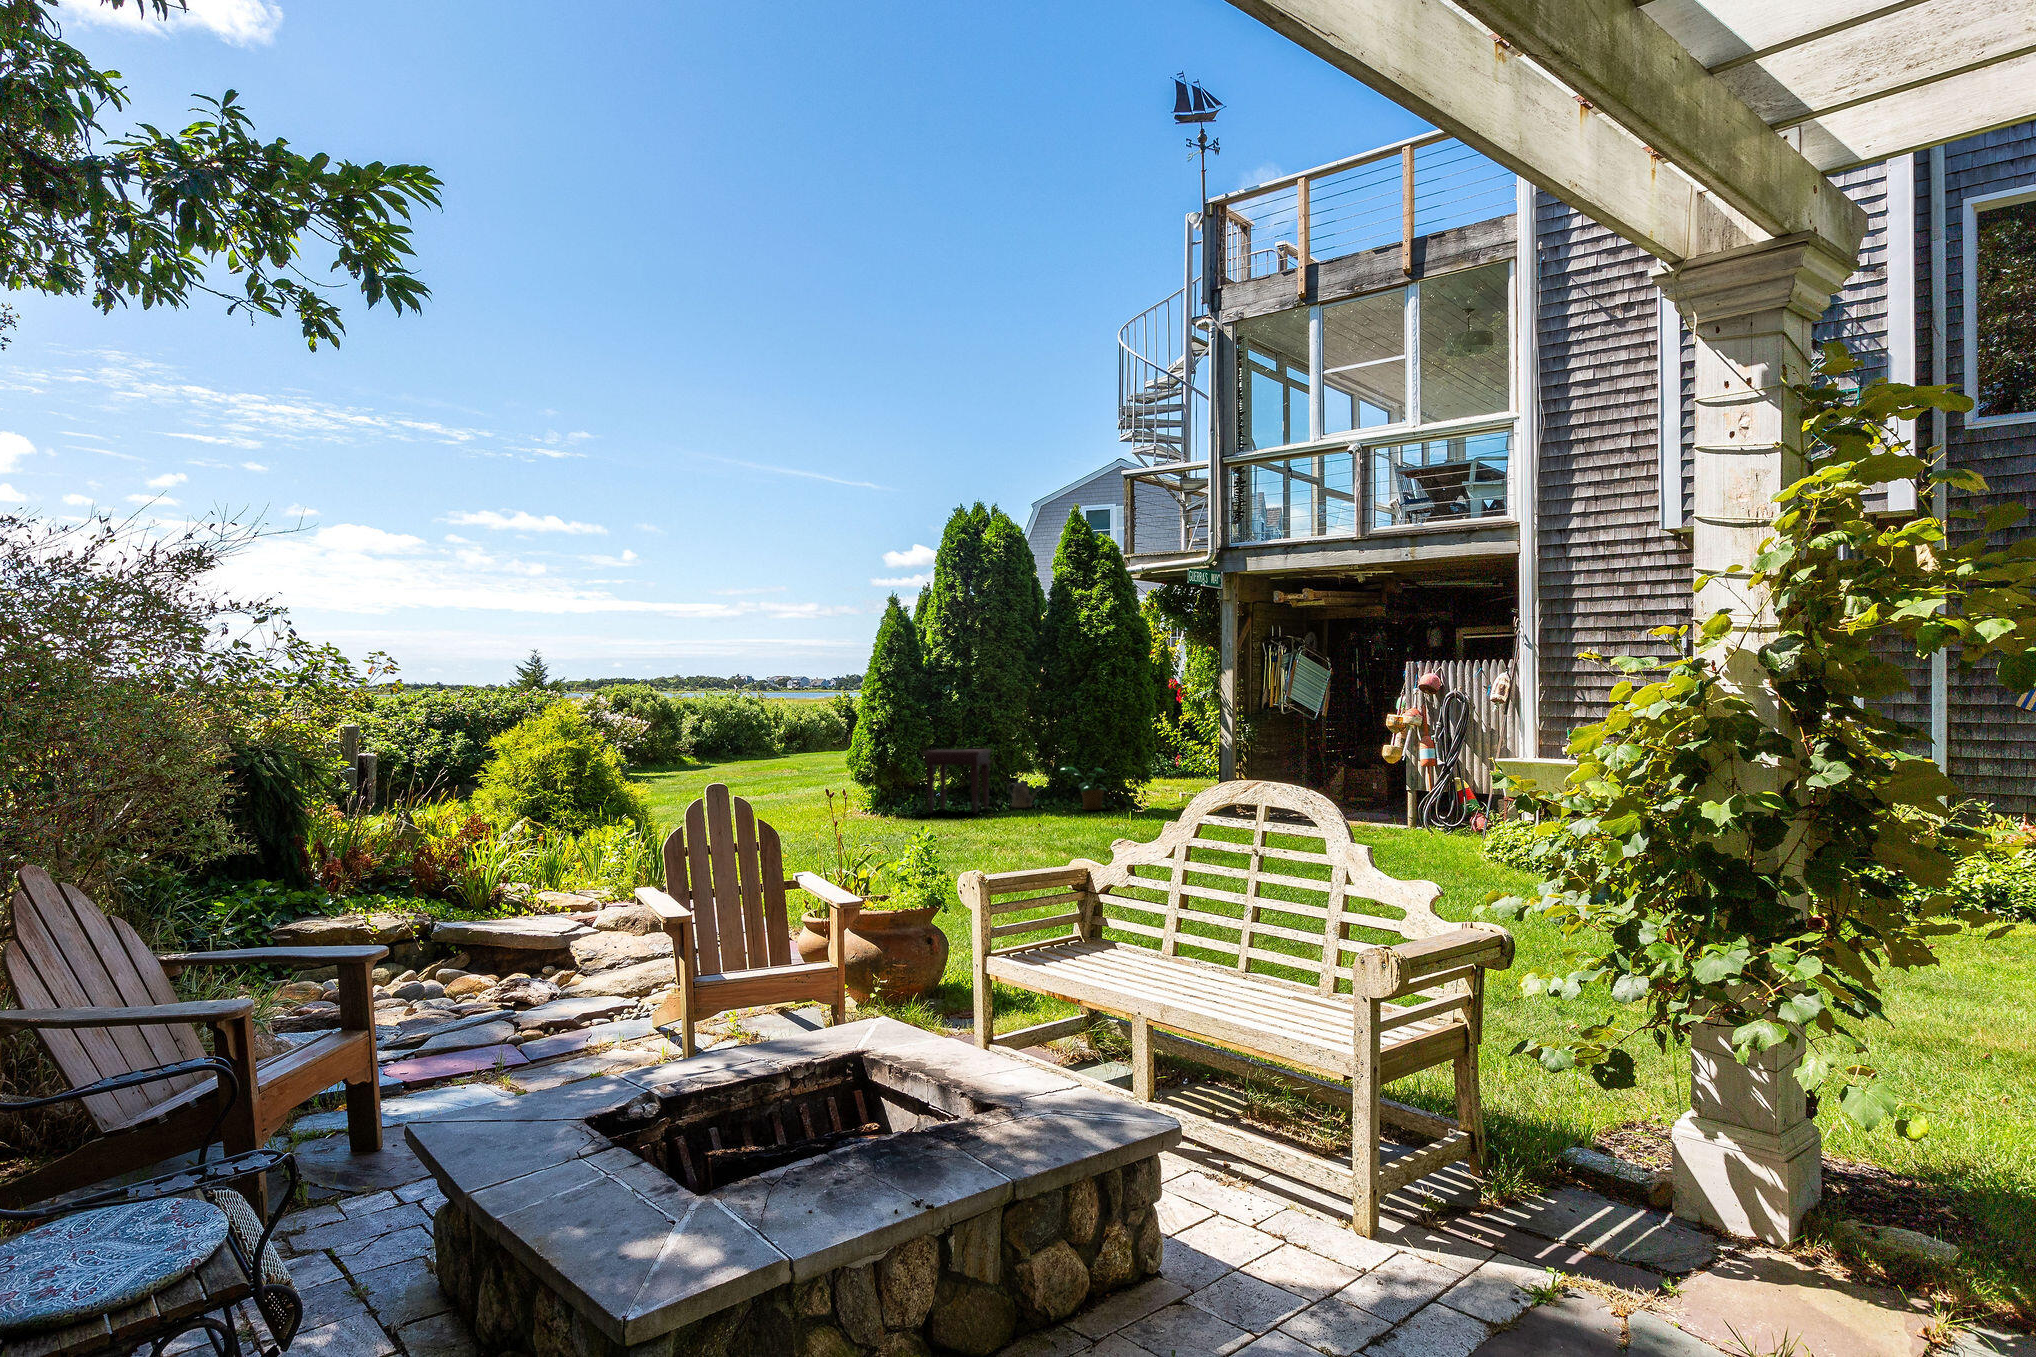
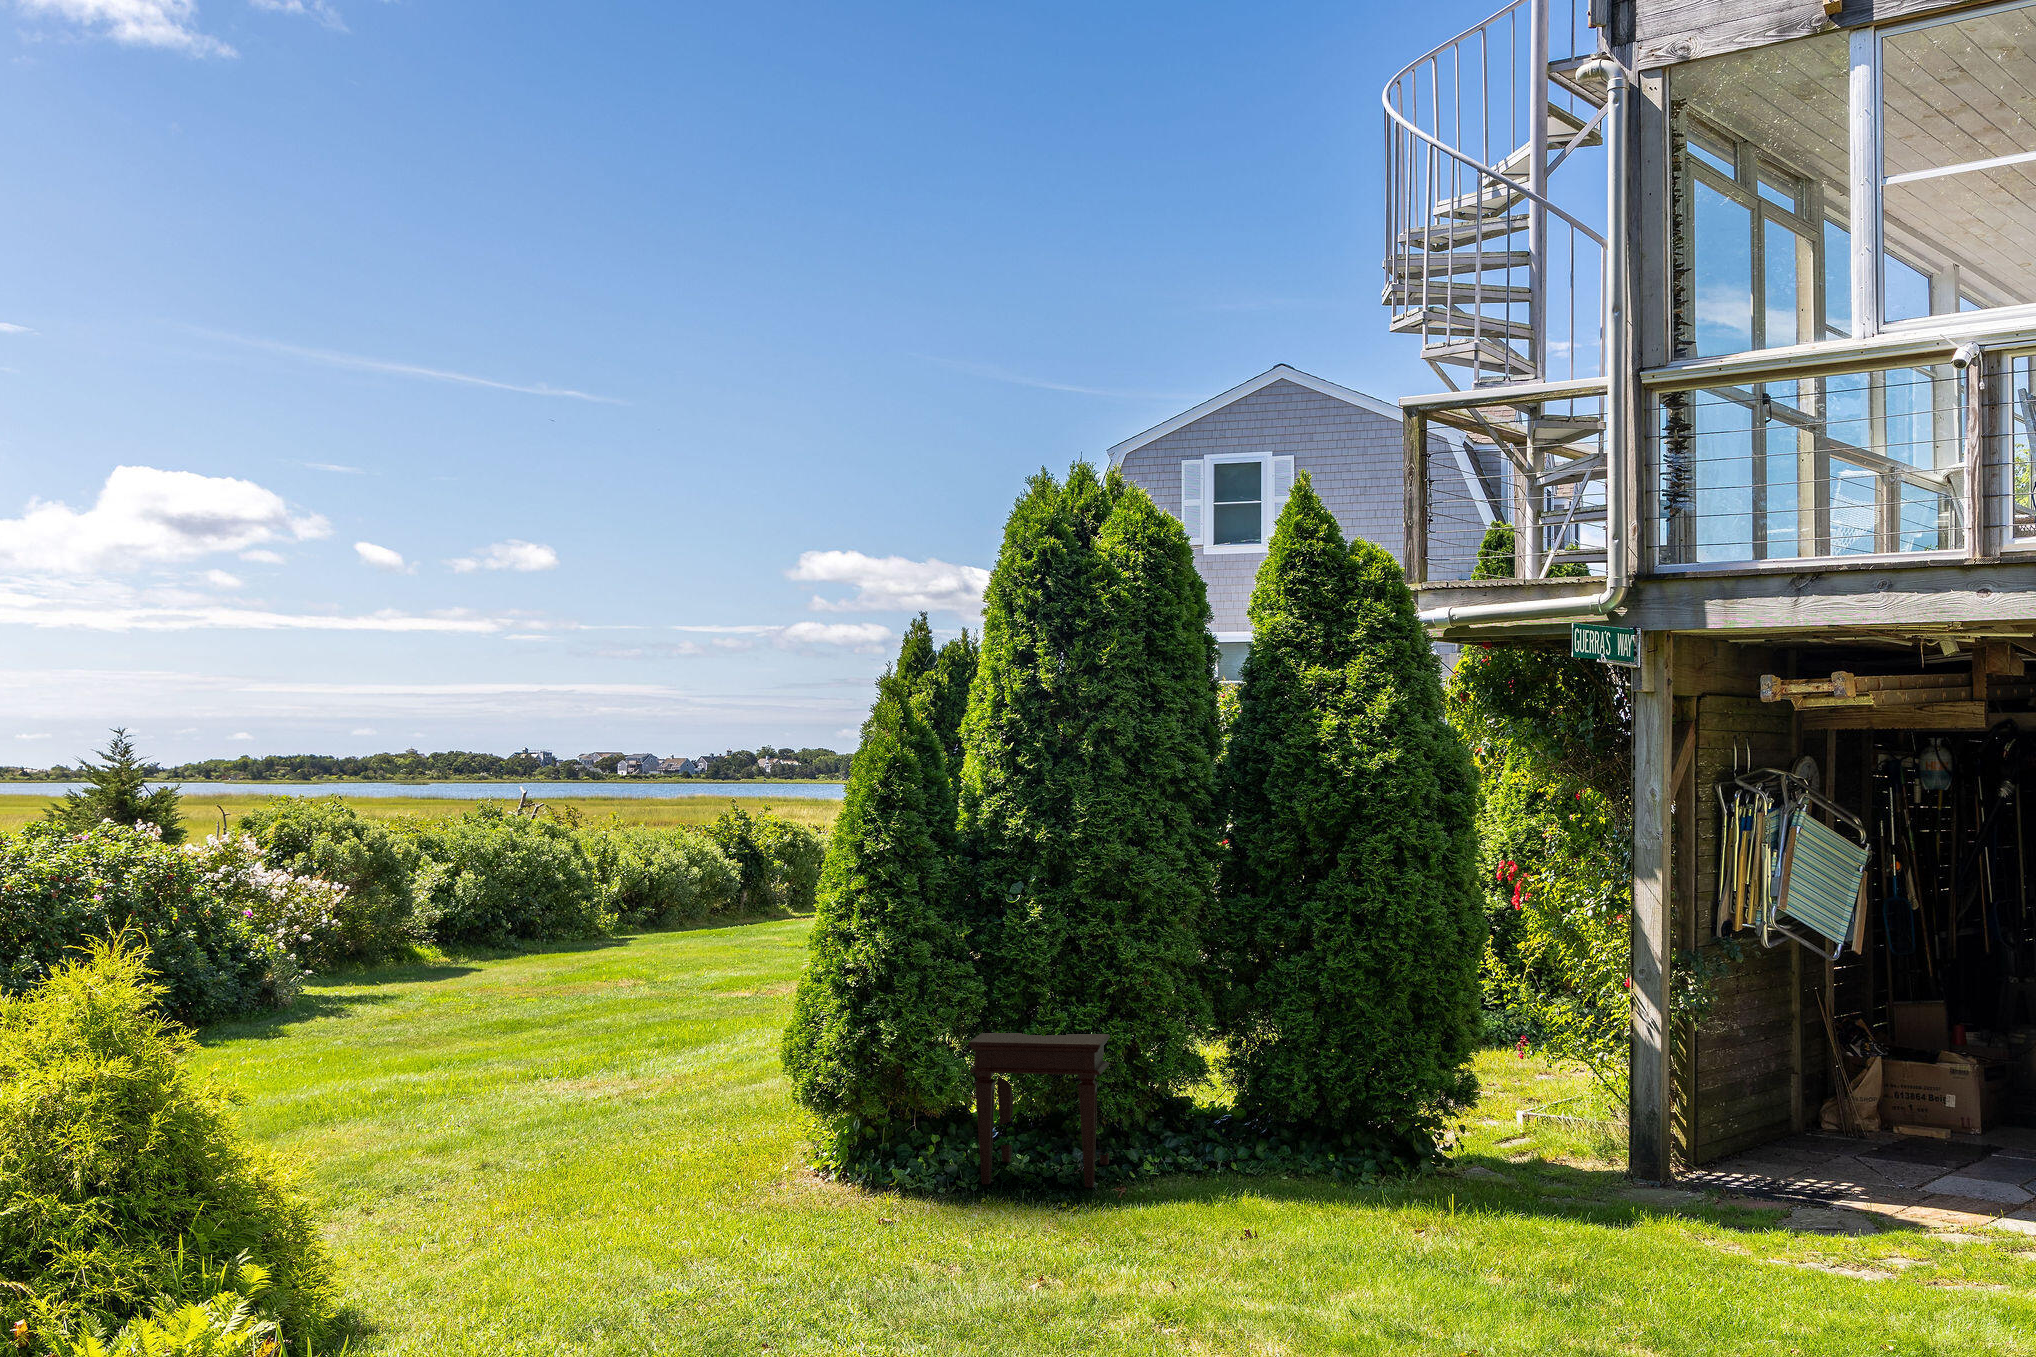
potted plant: present [1060,767,1108,810] -> none [1281,1070,1388,1174]
watering can: present [1007,782,1041,808] -> none [1149,1099,1240,1160]

